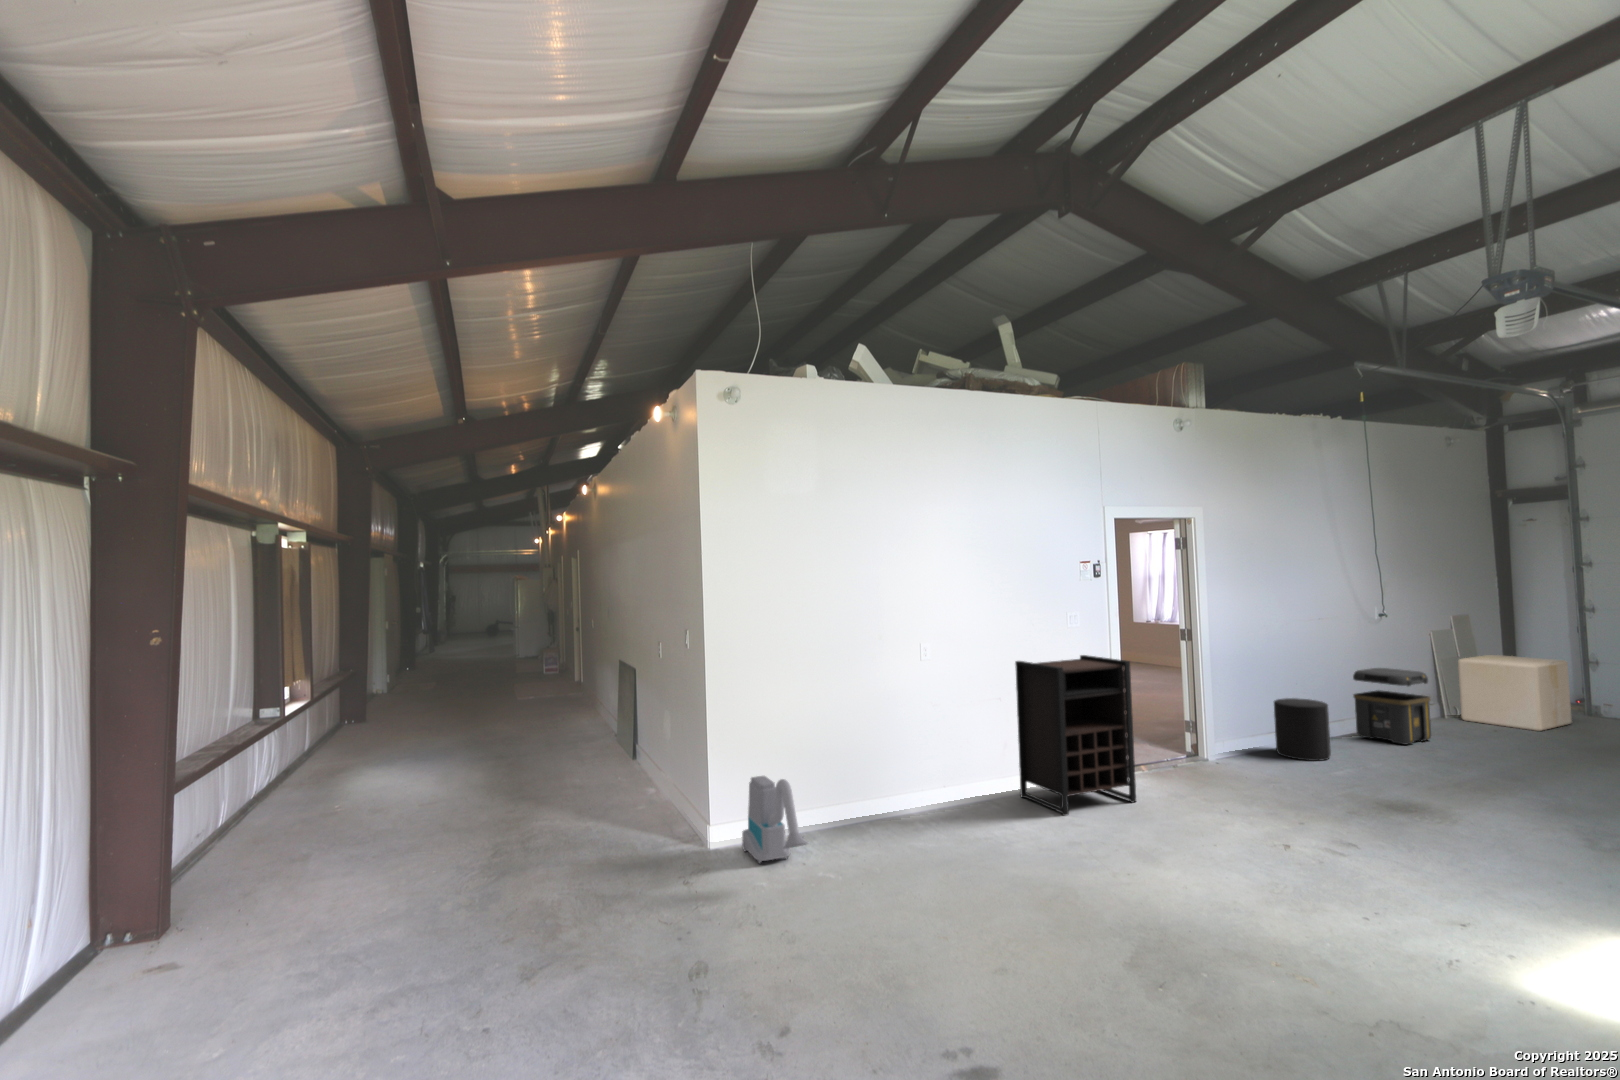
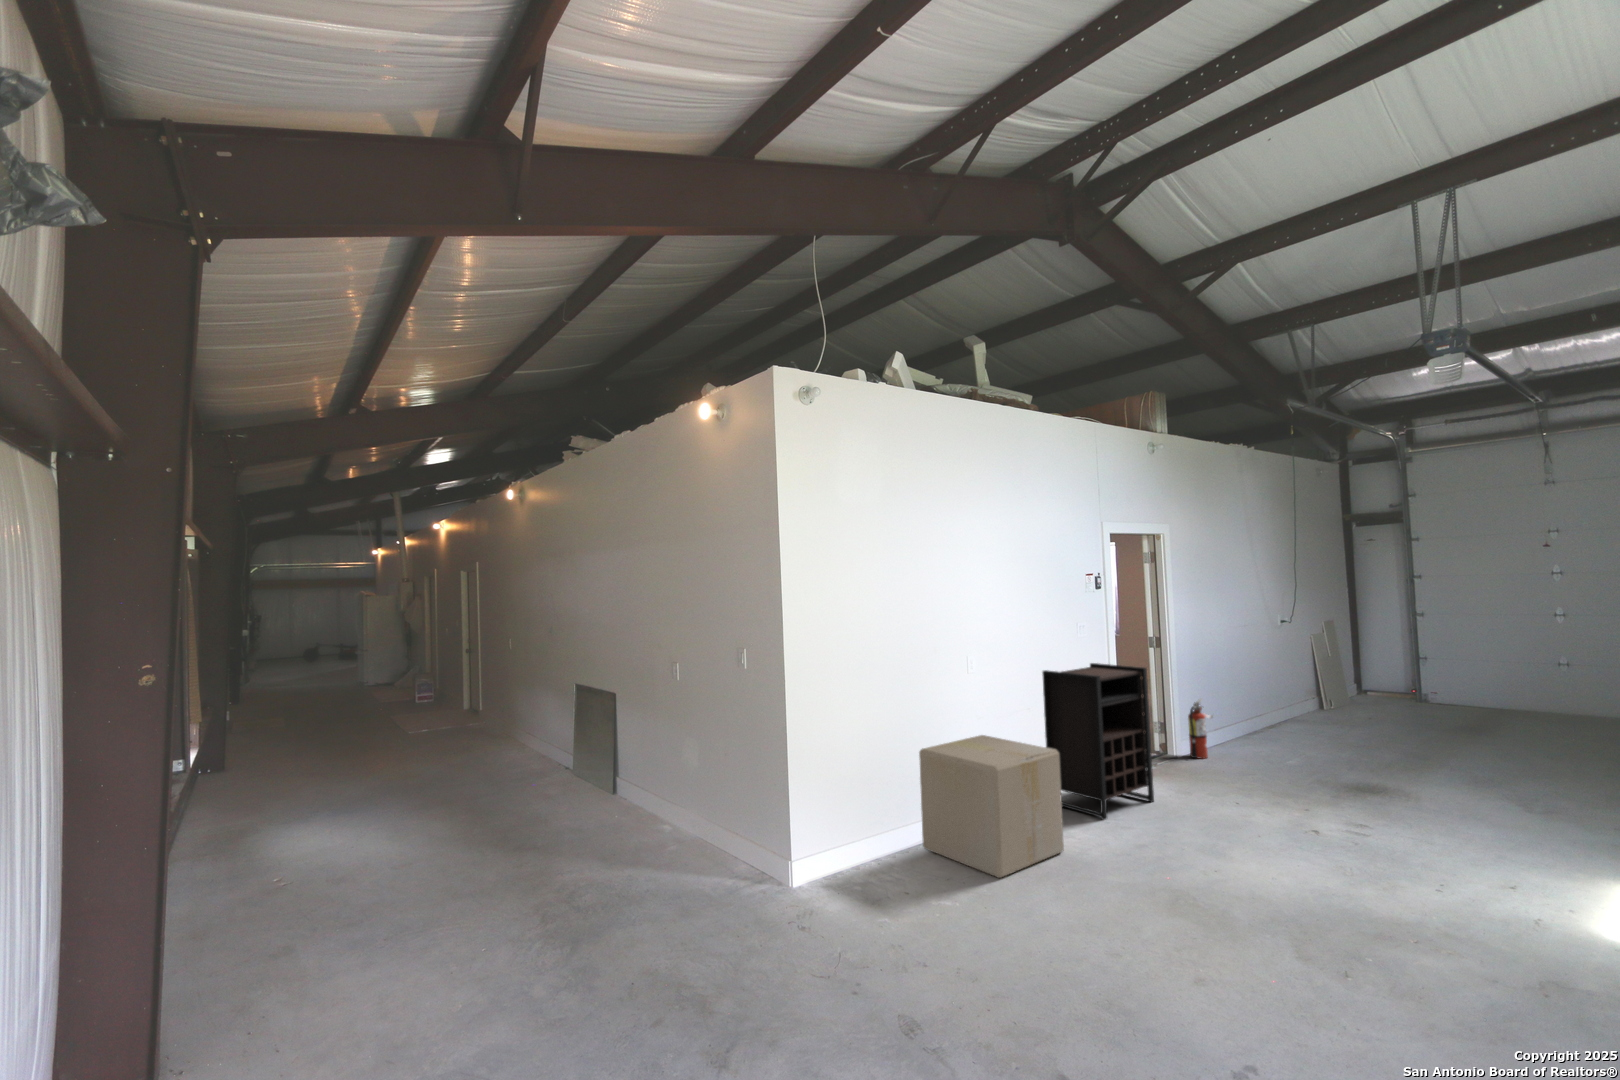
cardboard box: present [1458,655,1572,731] -> present [919,735,1064,878]
toolbox: present [1353,668,1431,744] -> none [1269,667,1331,733]
fire extinguisher: none [1222,698,1253,764] -> present [1188,698,1213,759]
stool: present [1274,698,1331,761] -> none [1221,697,1271,752]
vacuum cleaner: present [742,776,808,863] -> none [823,802,926,899]

